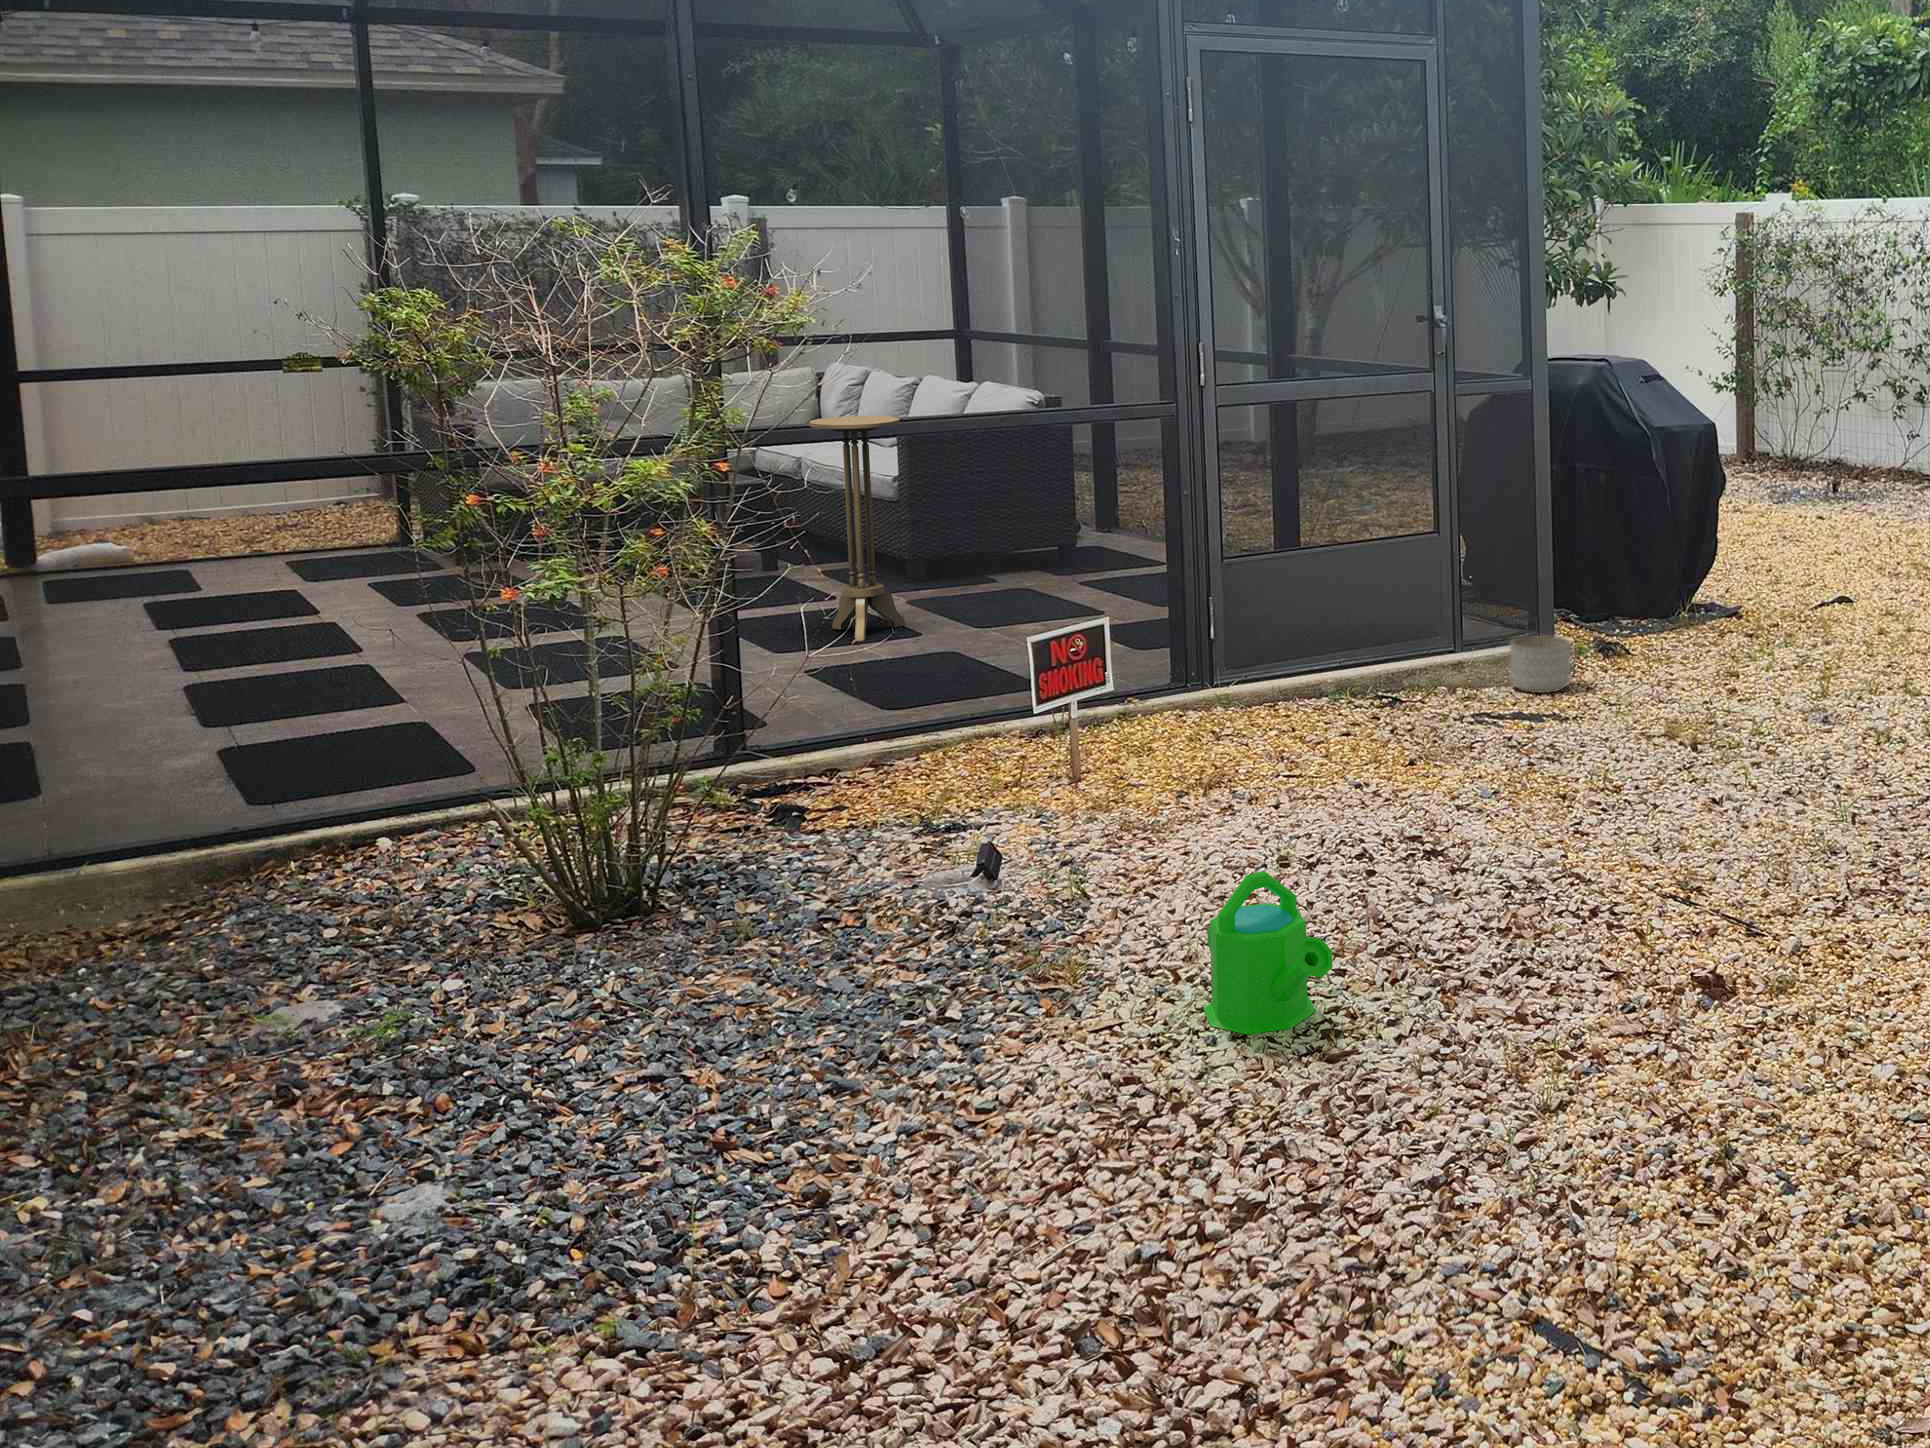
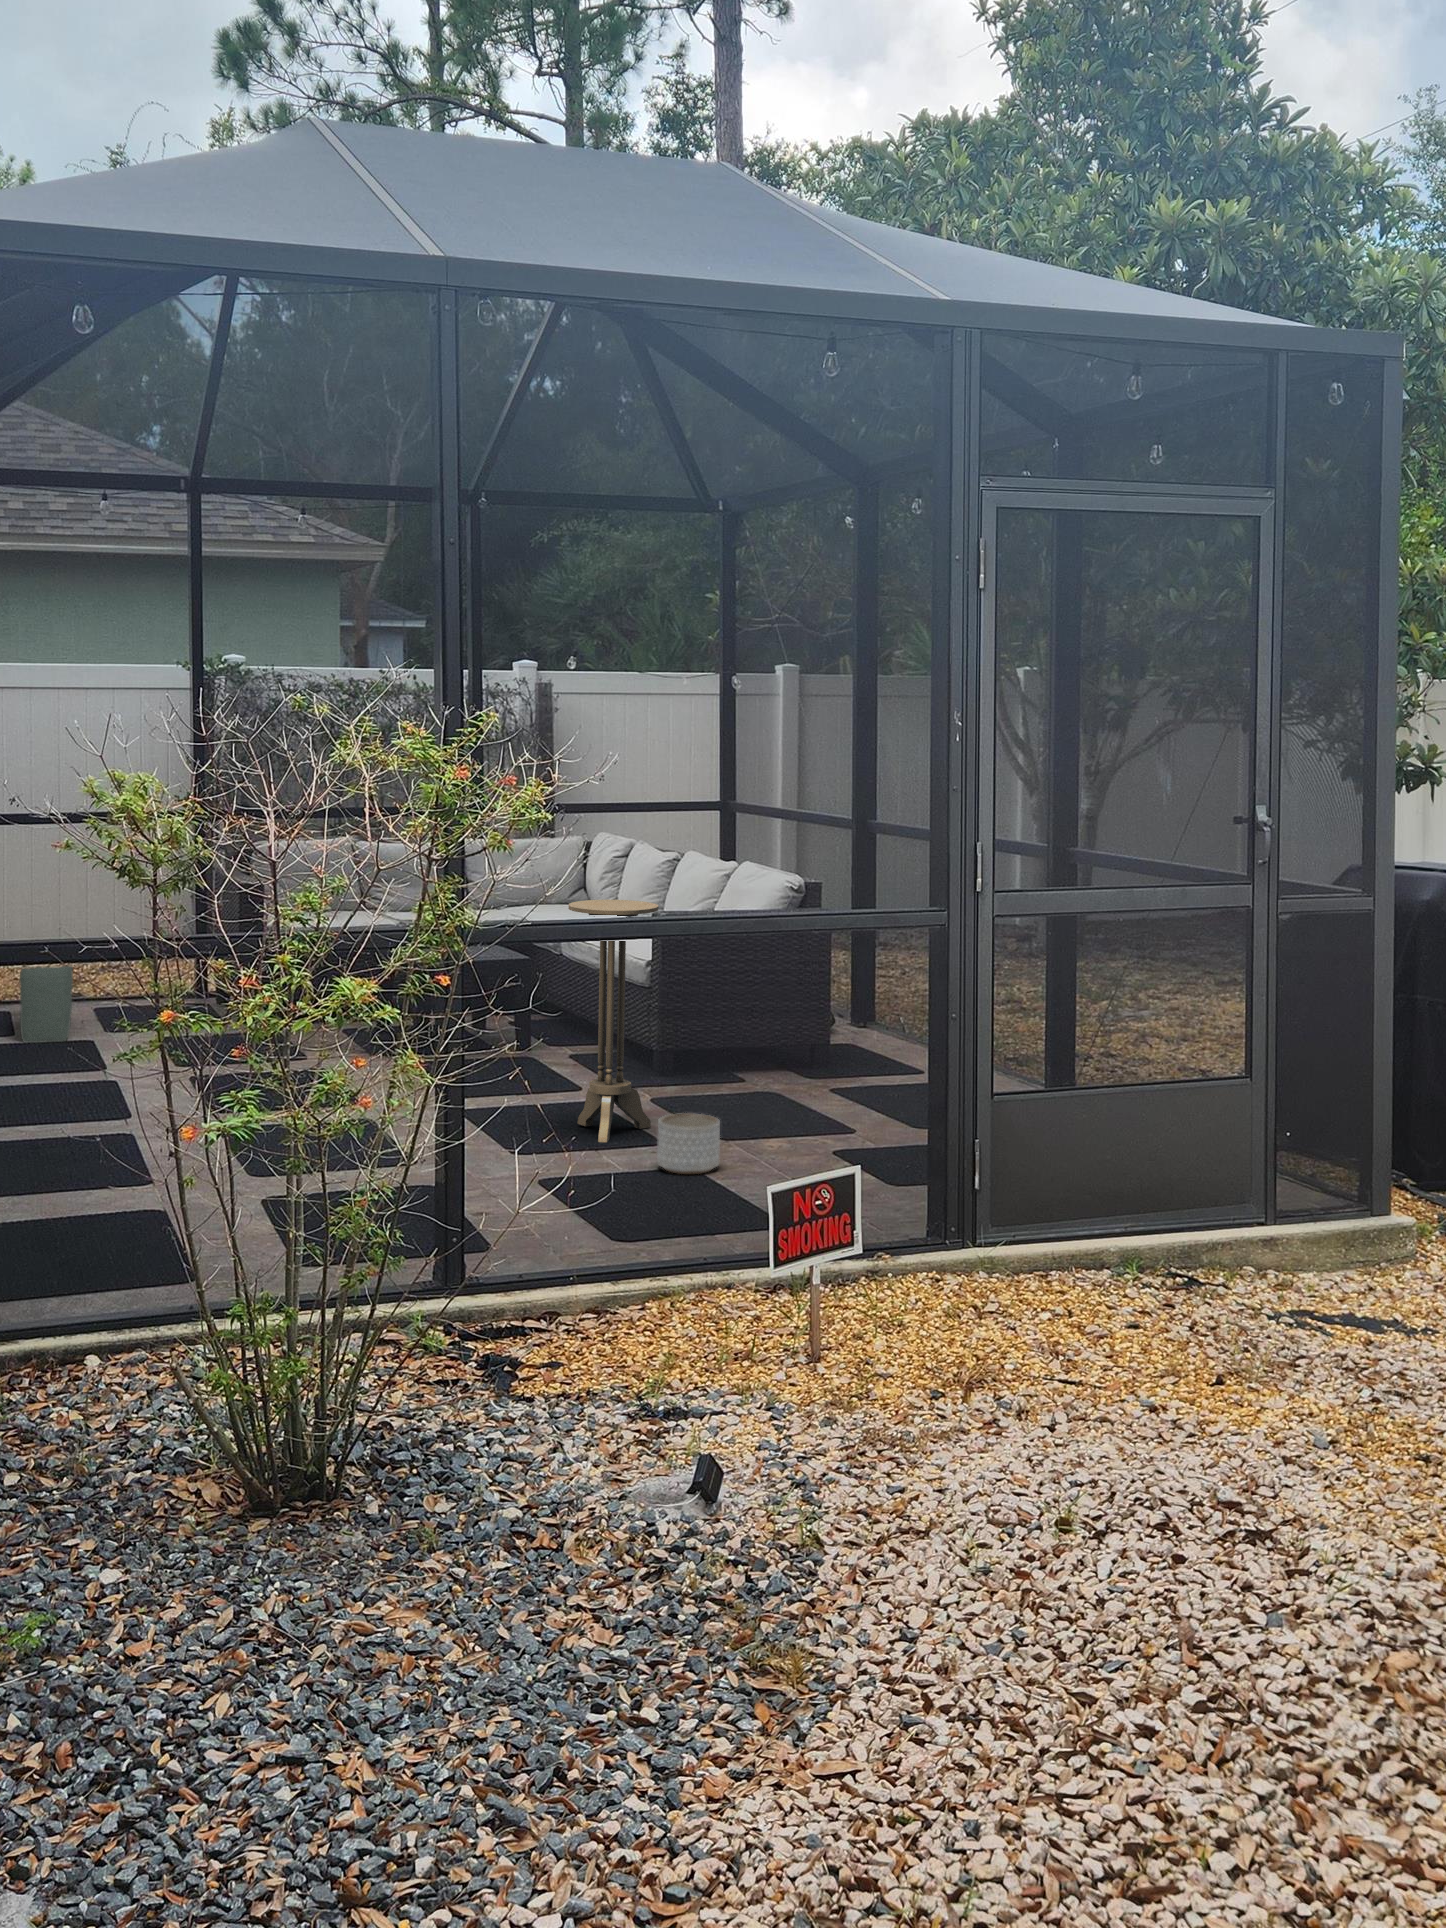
pouf: none [184,506,251,608] -> present [20,966,73,1043]
planter: present [1510,635,1570,693] -> present [657,1113,720,1174]
watering can: present [1203,871,1333,1035] -> none [961,1594,1144,1828]

